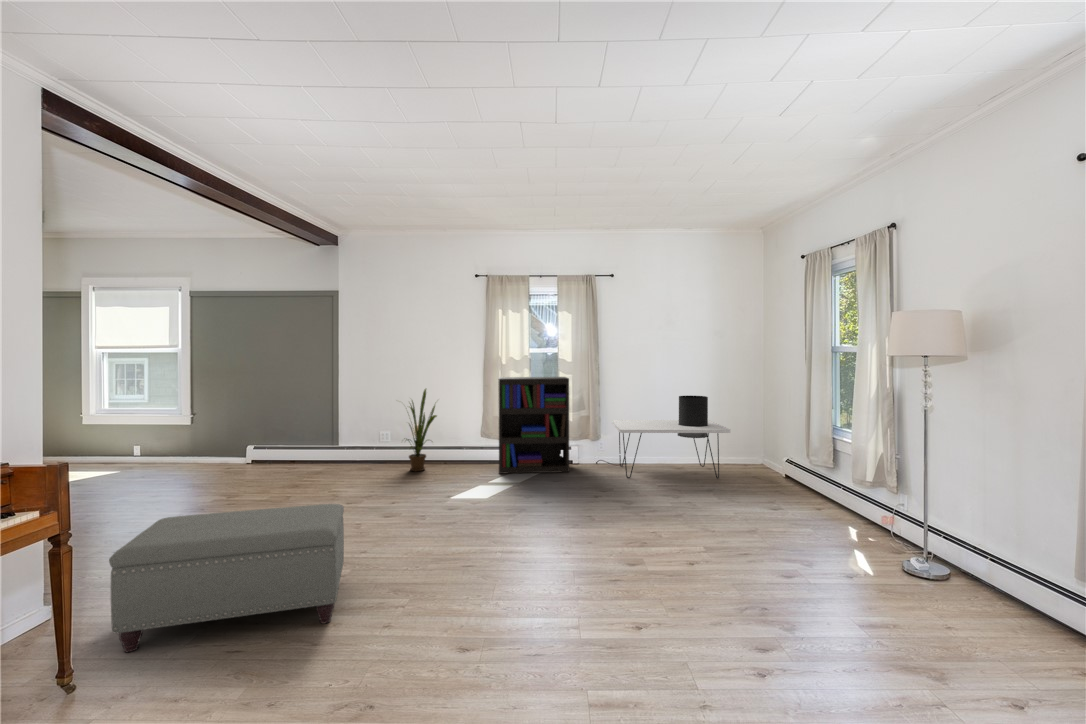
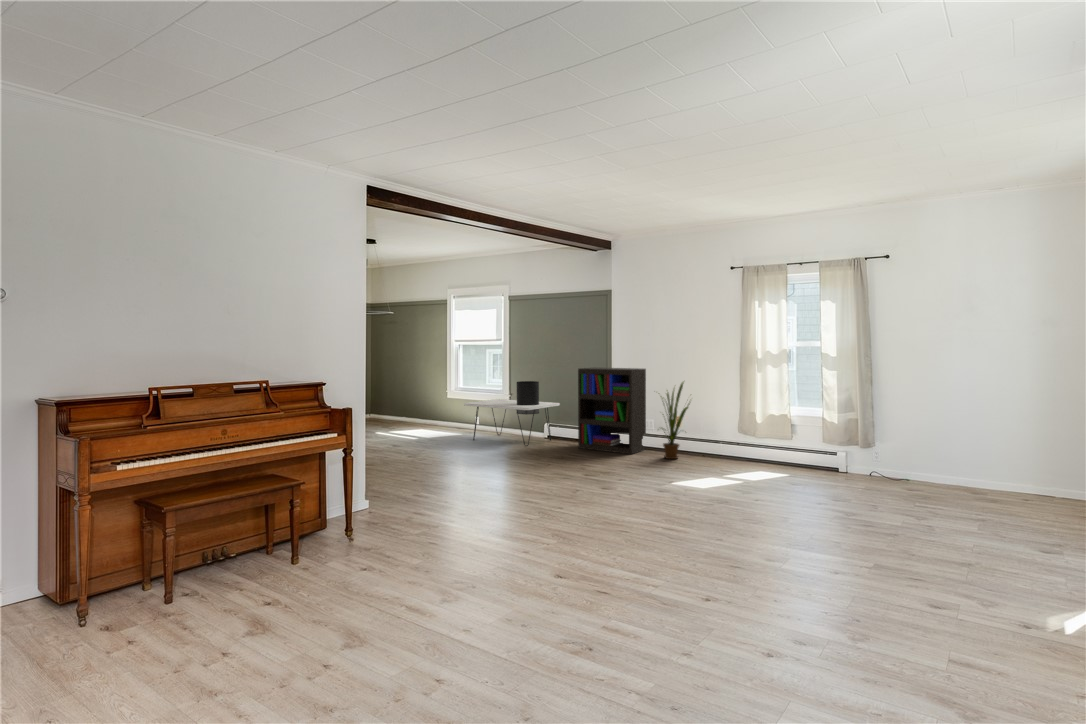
bookshelf: present [499,377,569,474] -> present [578,367,646,454]
side table: present [612,396,730,478] -> present [464,381,560,446]
ottoman: present [109,504,344,652] -> none [416,452,548,530]

